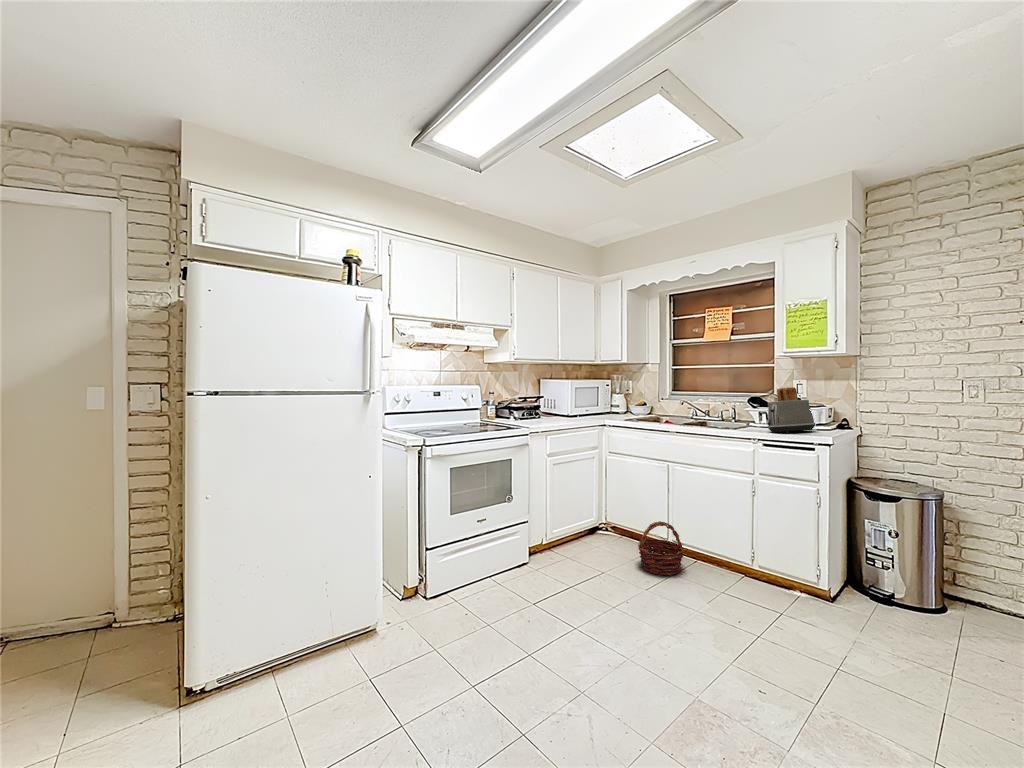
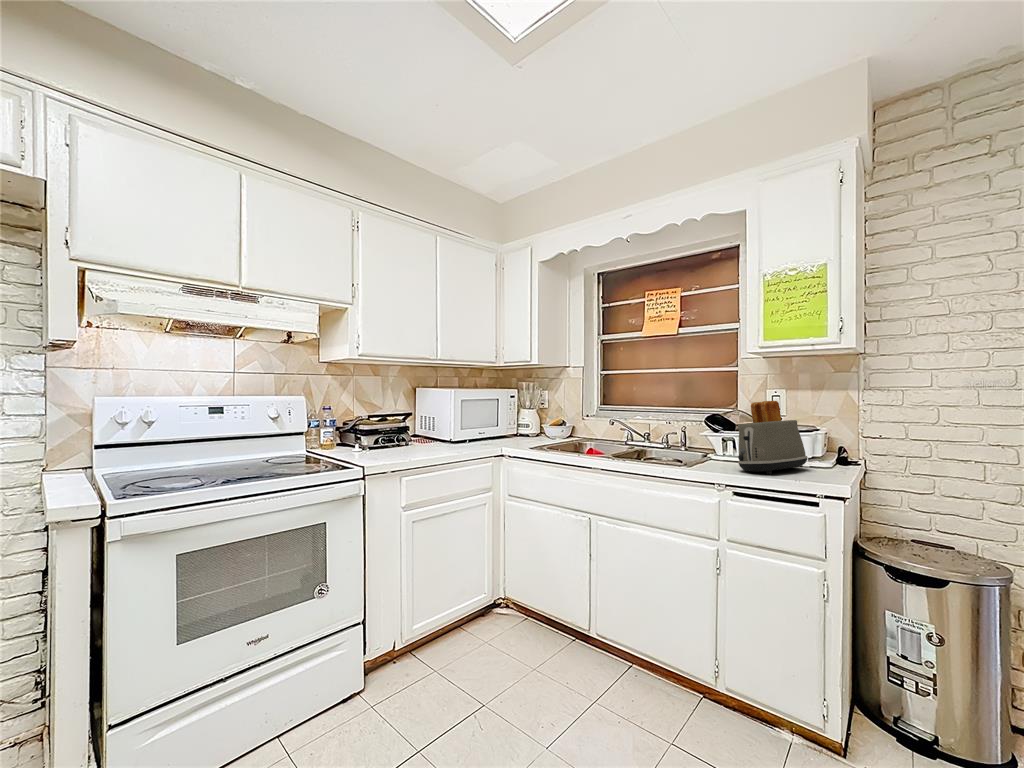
basket: present [638,521,684,575] -> none [540,615,612,710]

